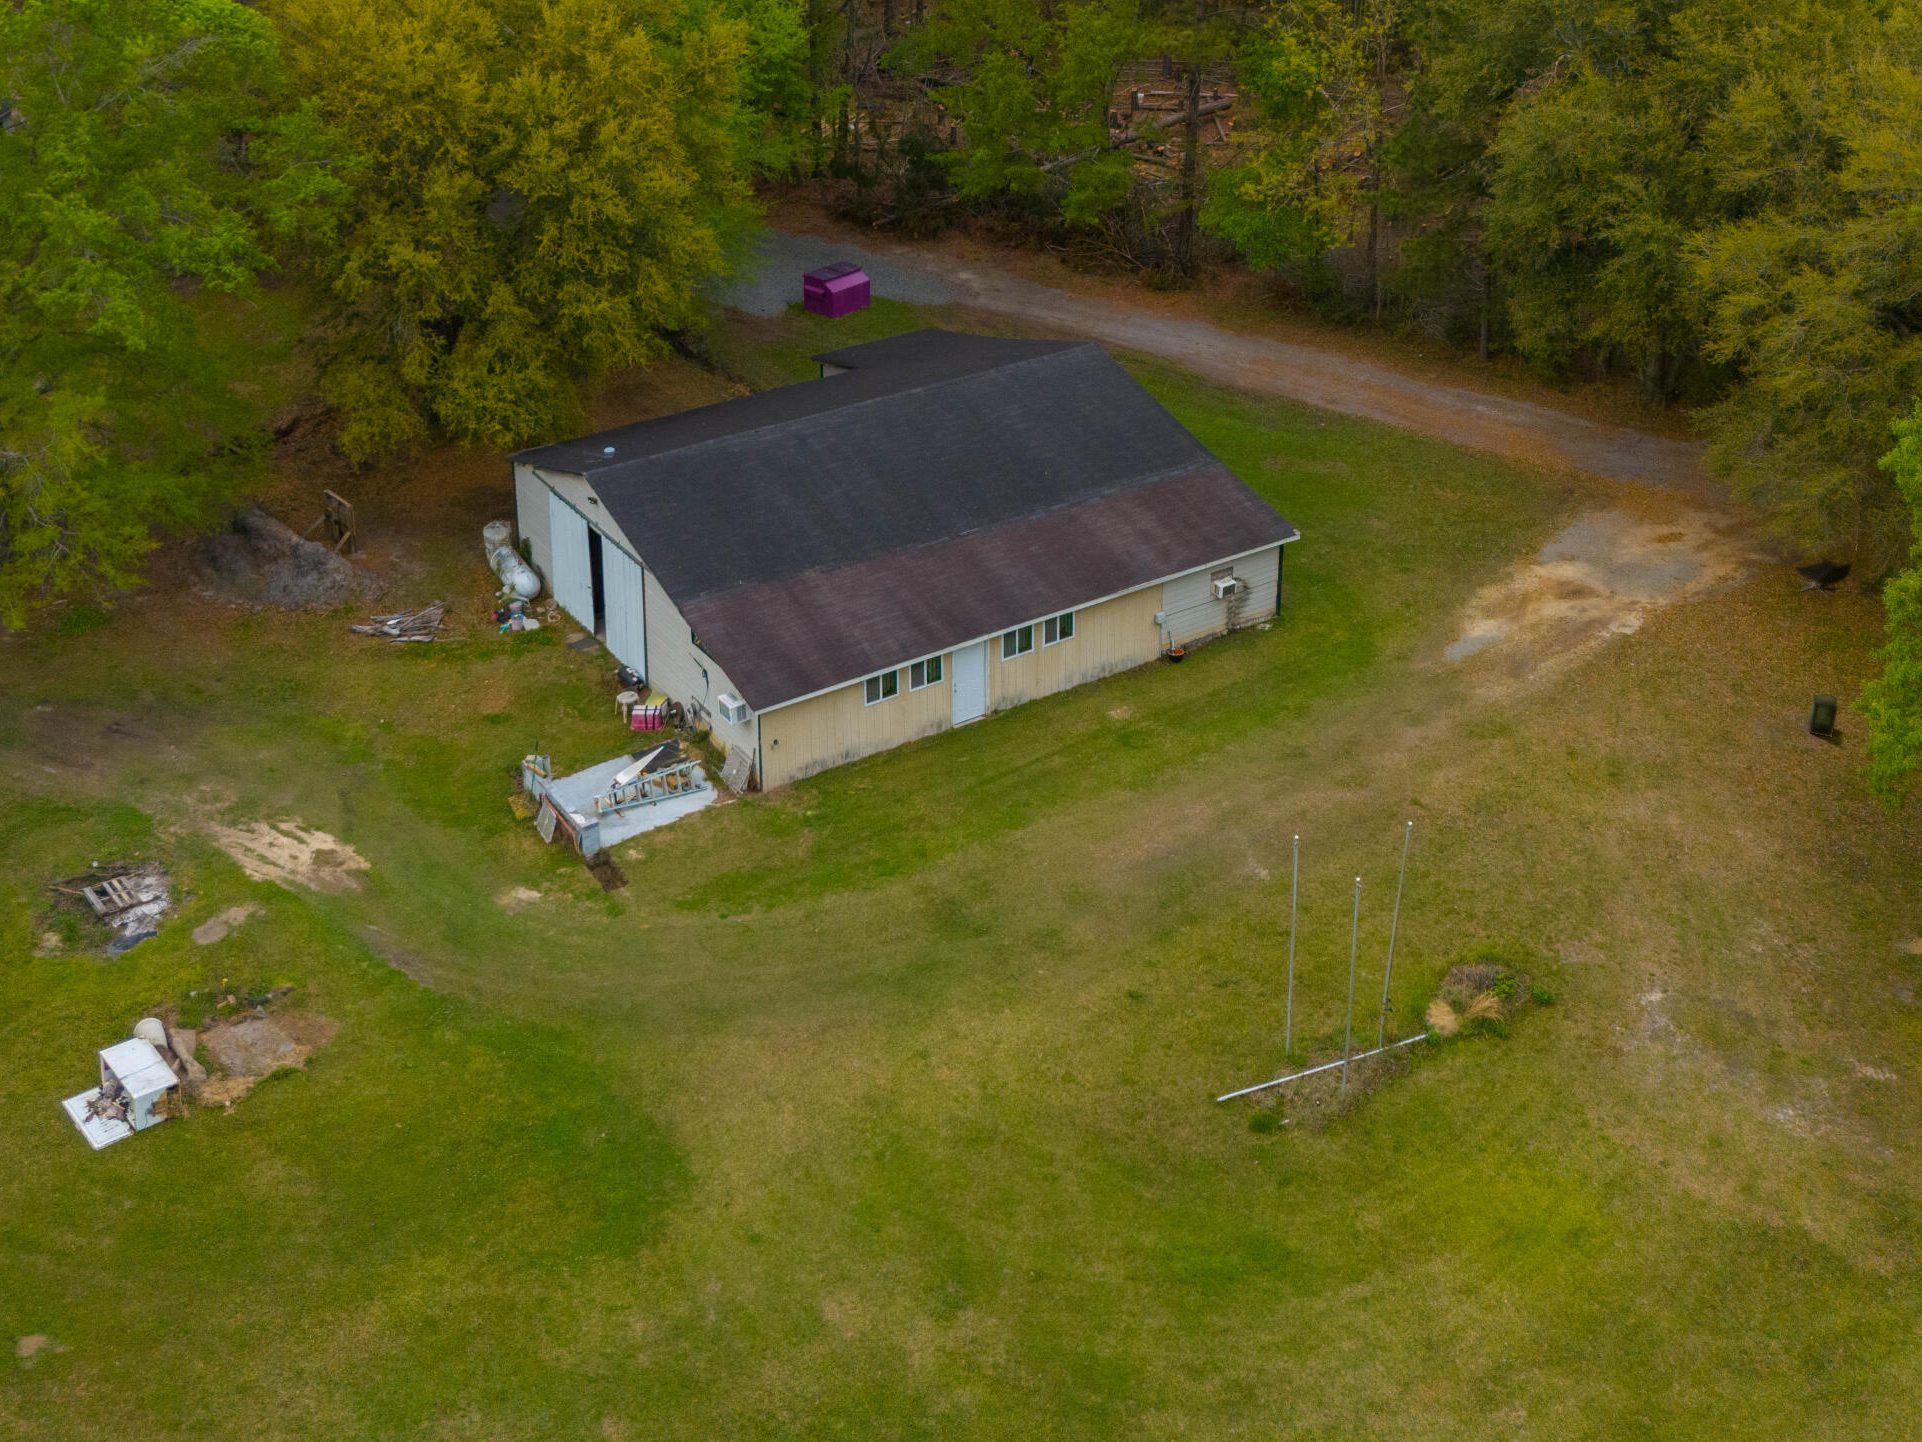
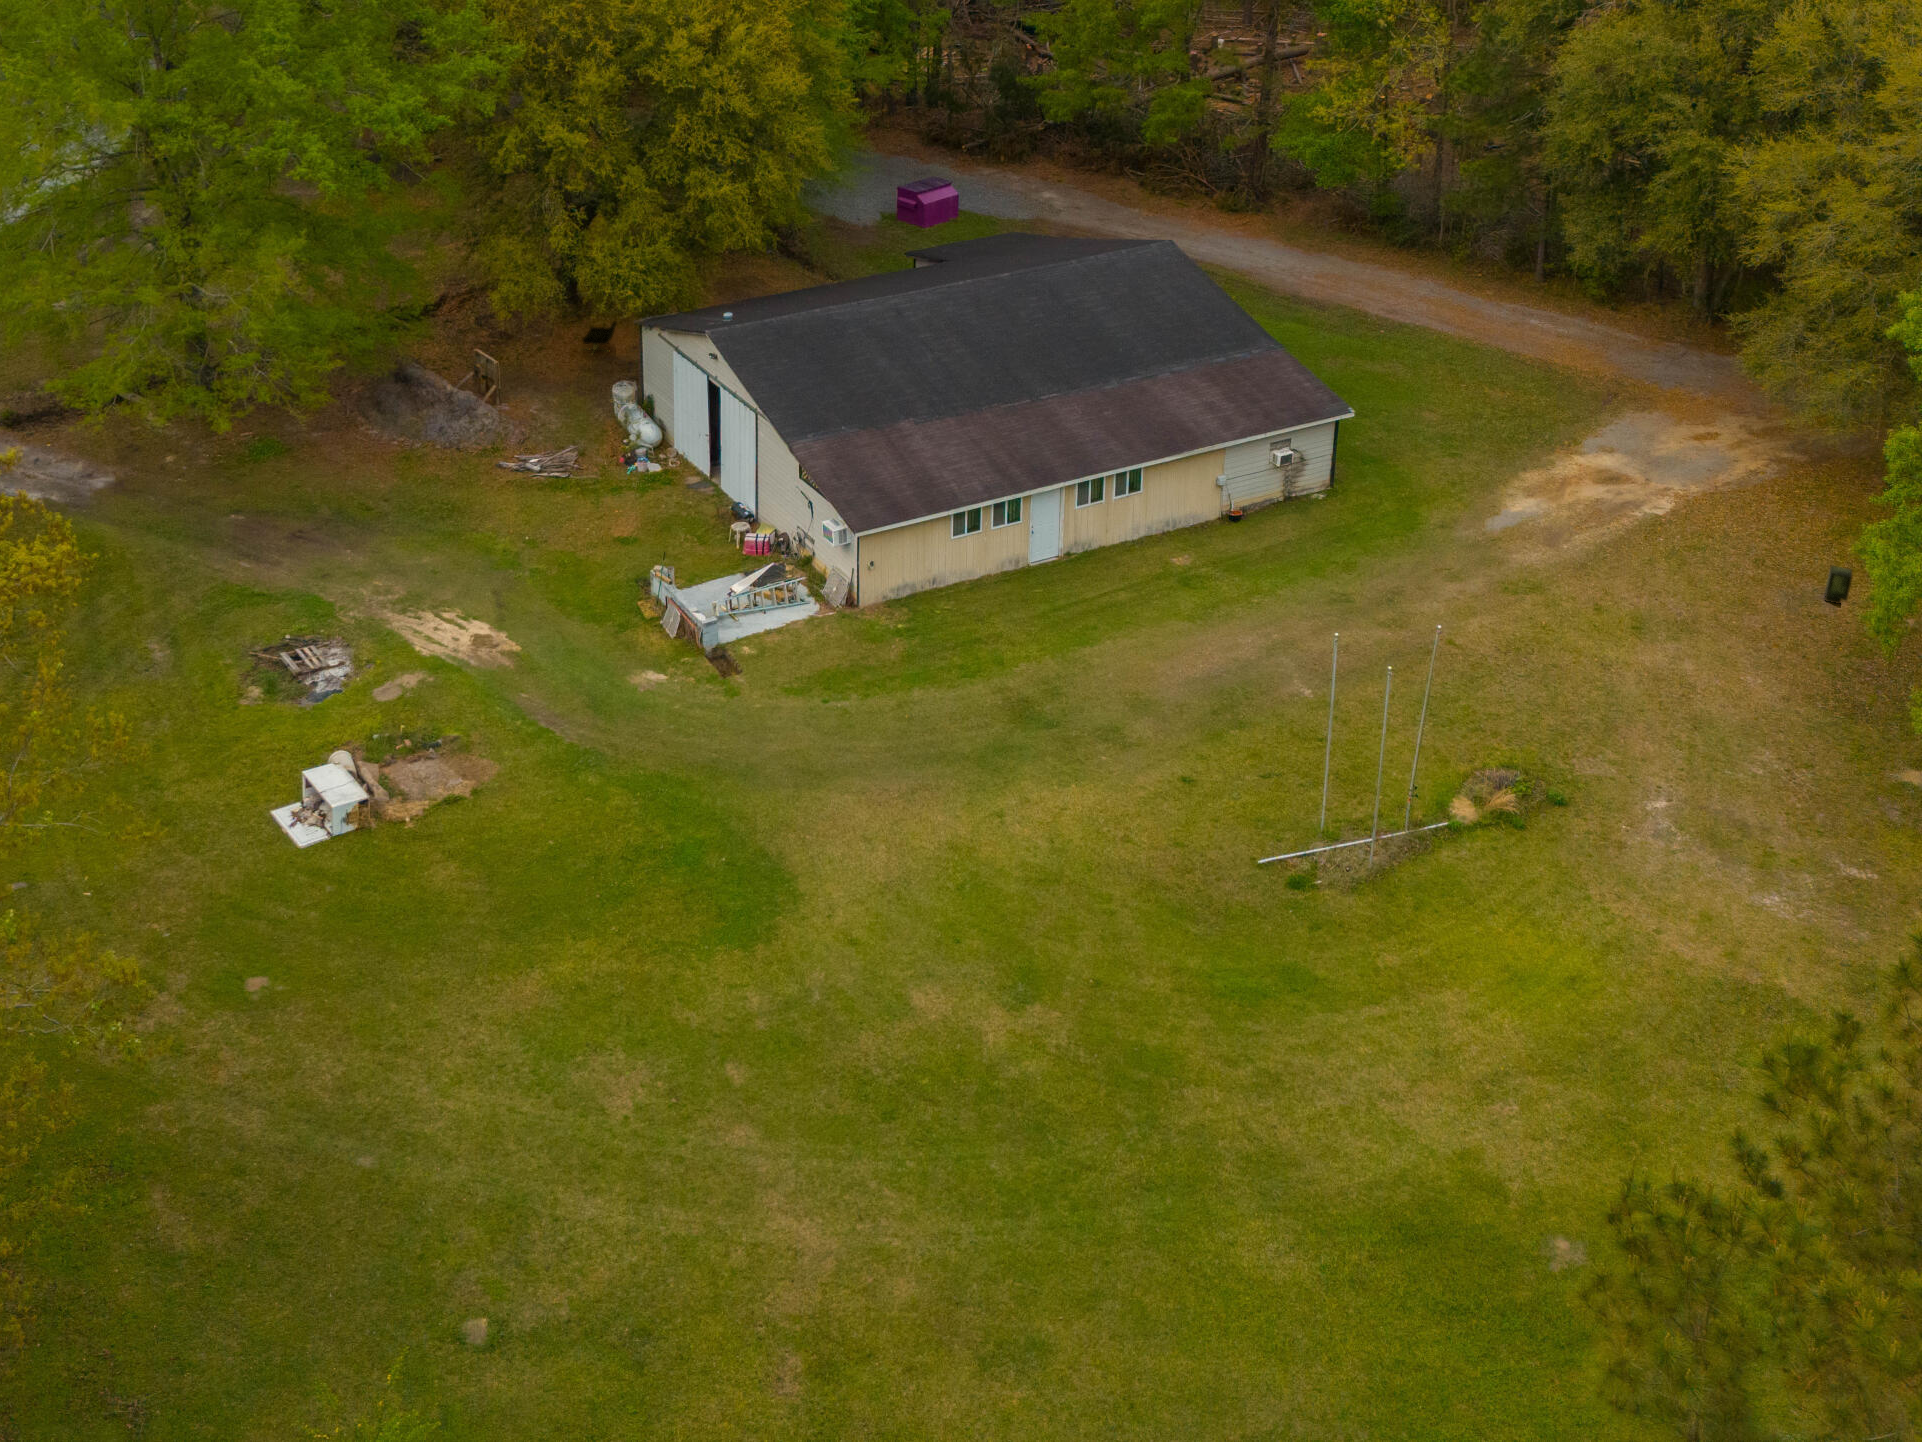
lounge chair: present [1795,559,1852,592] -> present [582,321,617,354]

